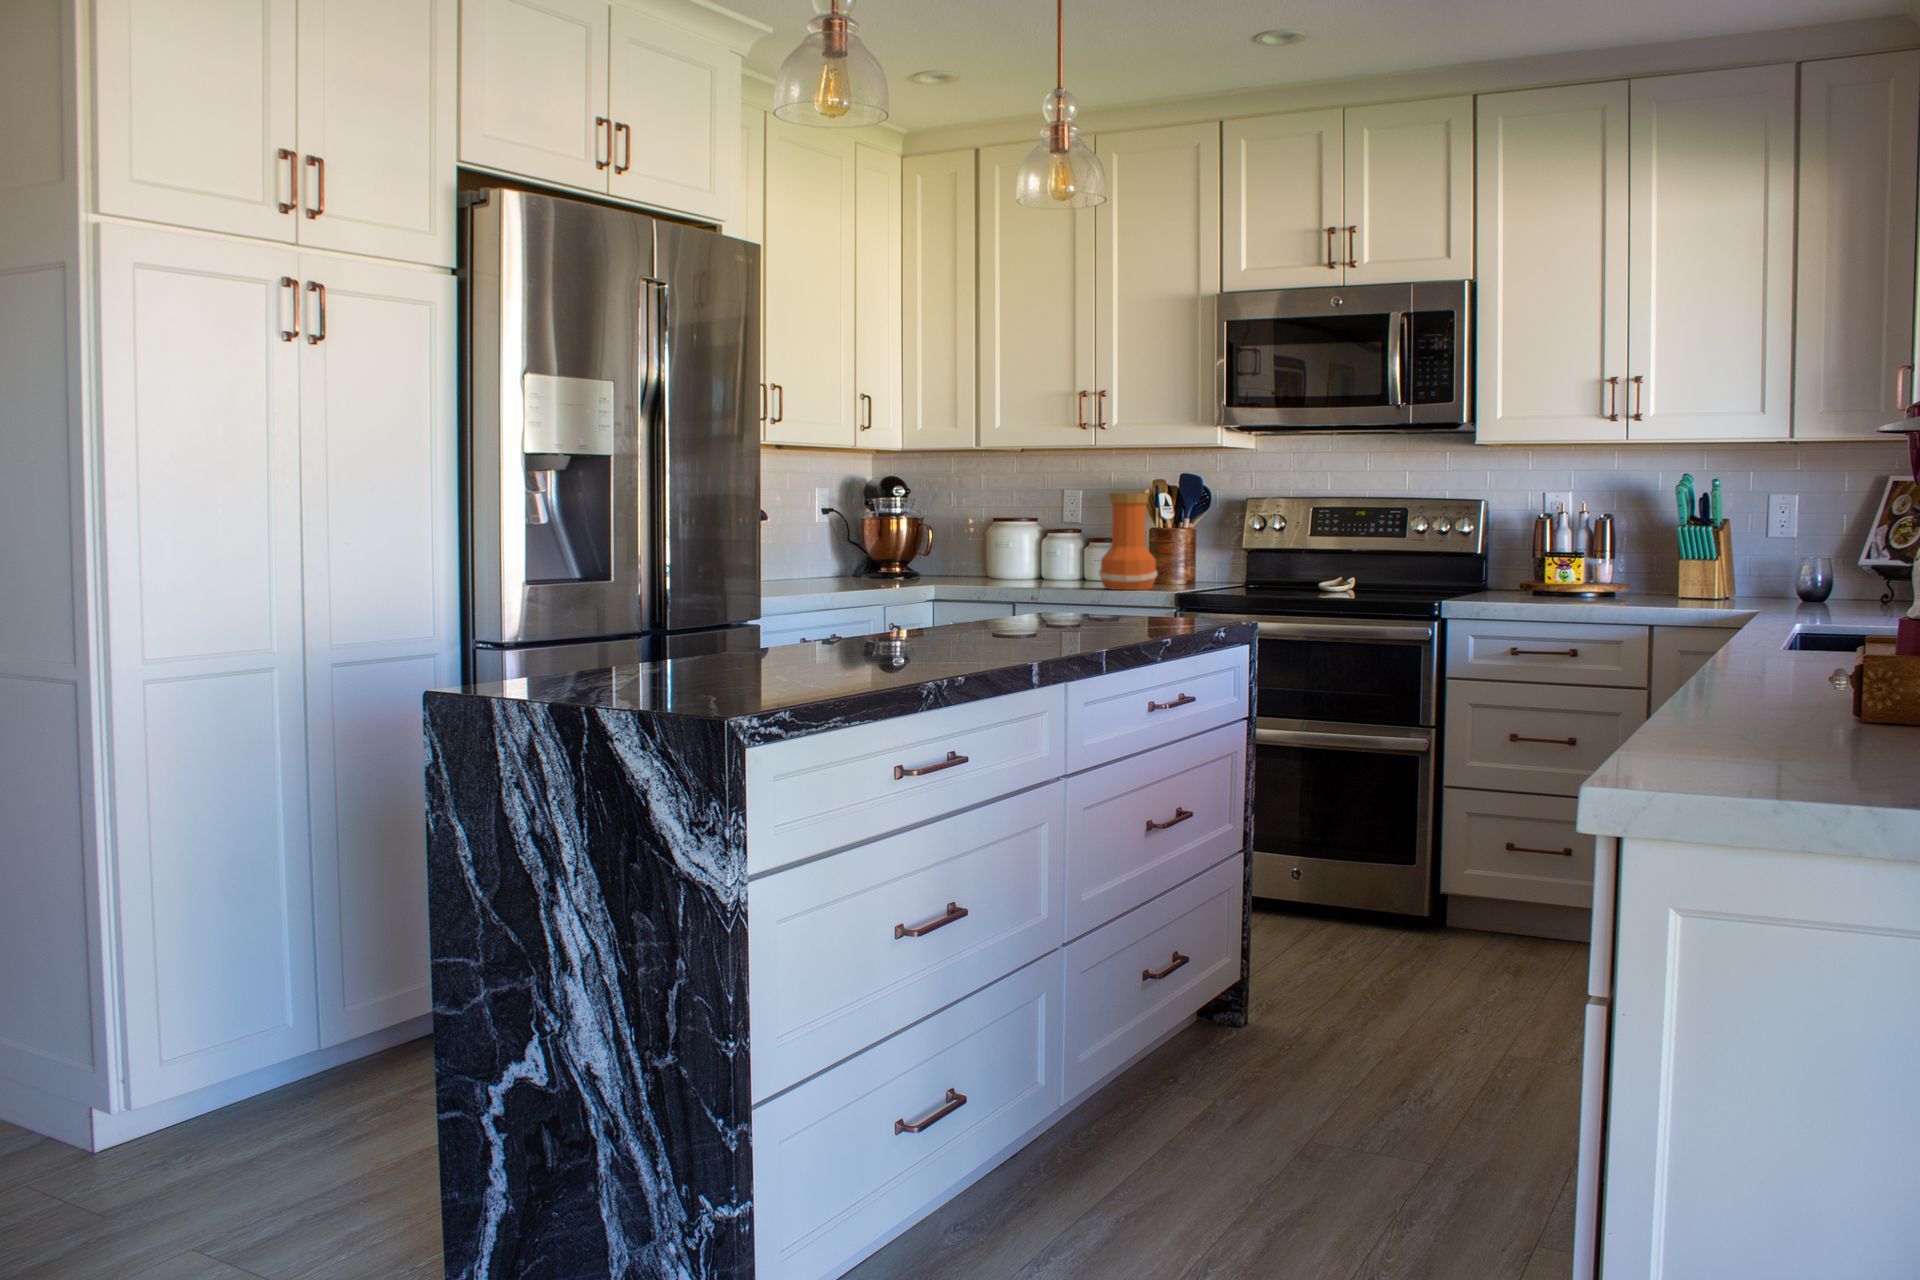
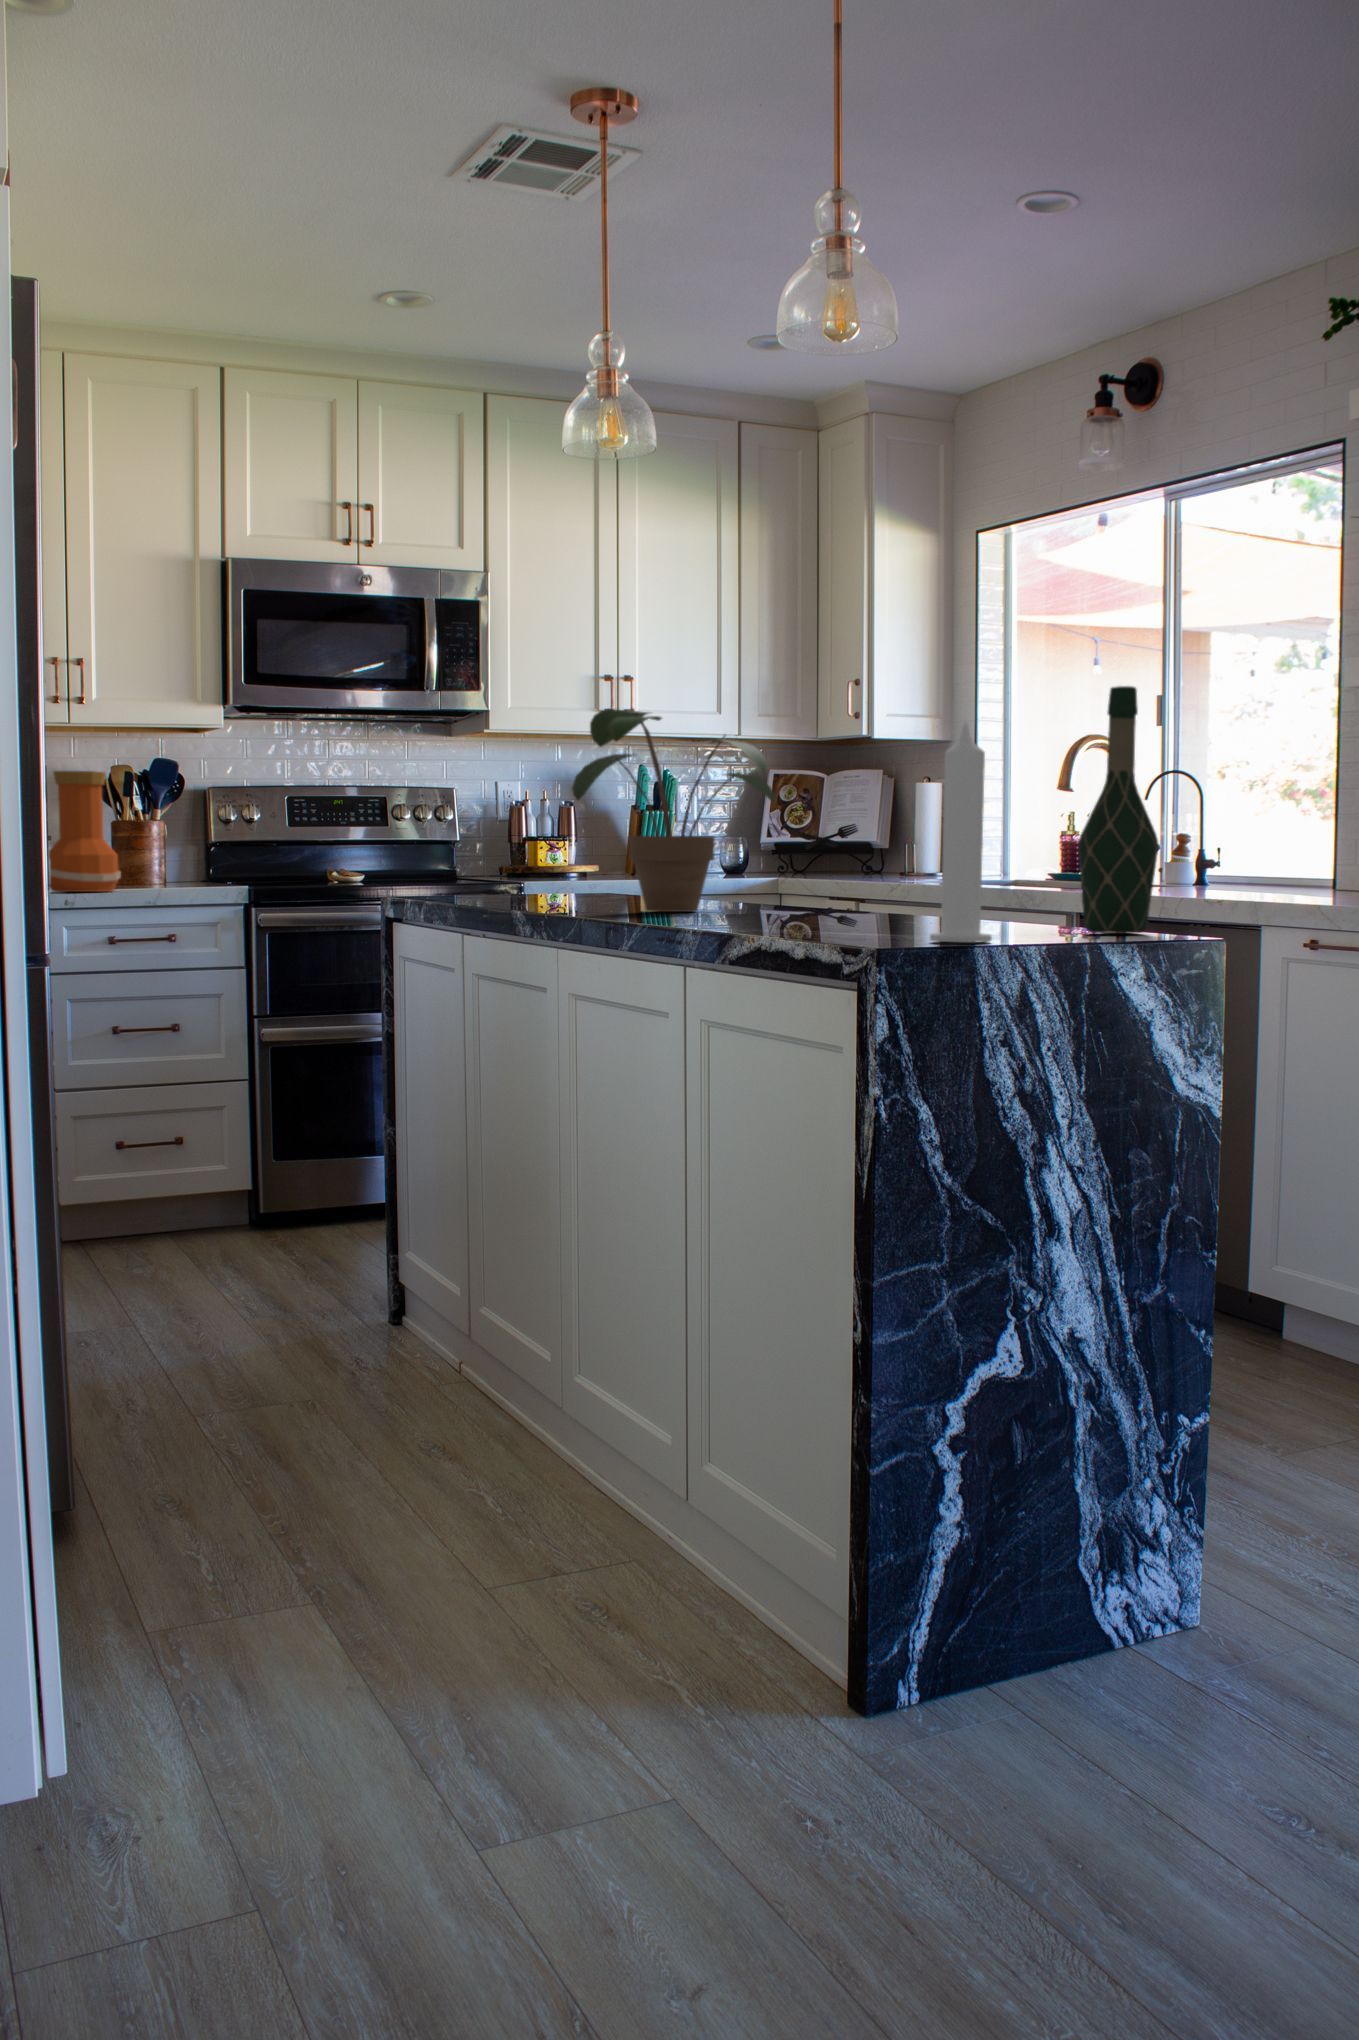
potted plant: none [877,453,1064,643] -> present [572,708,776,912]
wine bottle: none [658,455,737,701] -> present [1078,686,1158,934]
candle: none [507,500,563,693] -> present [930,722,992,943]

